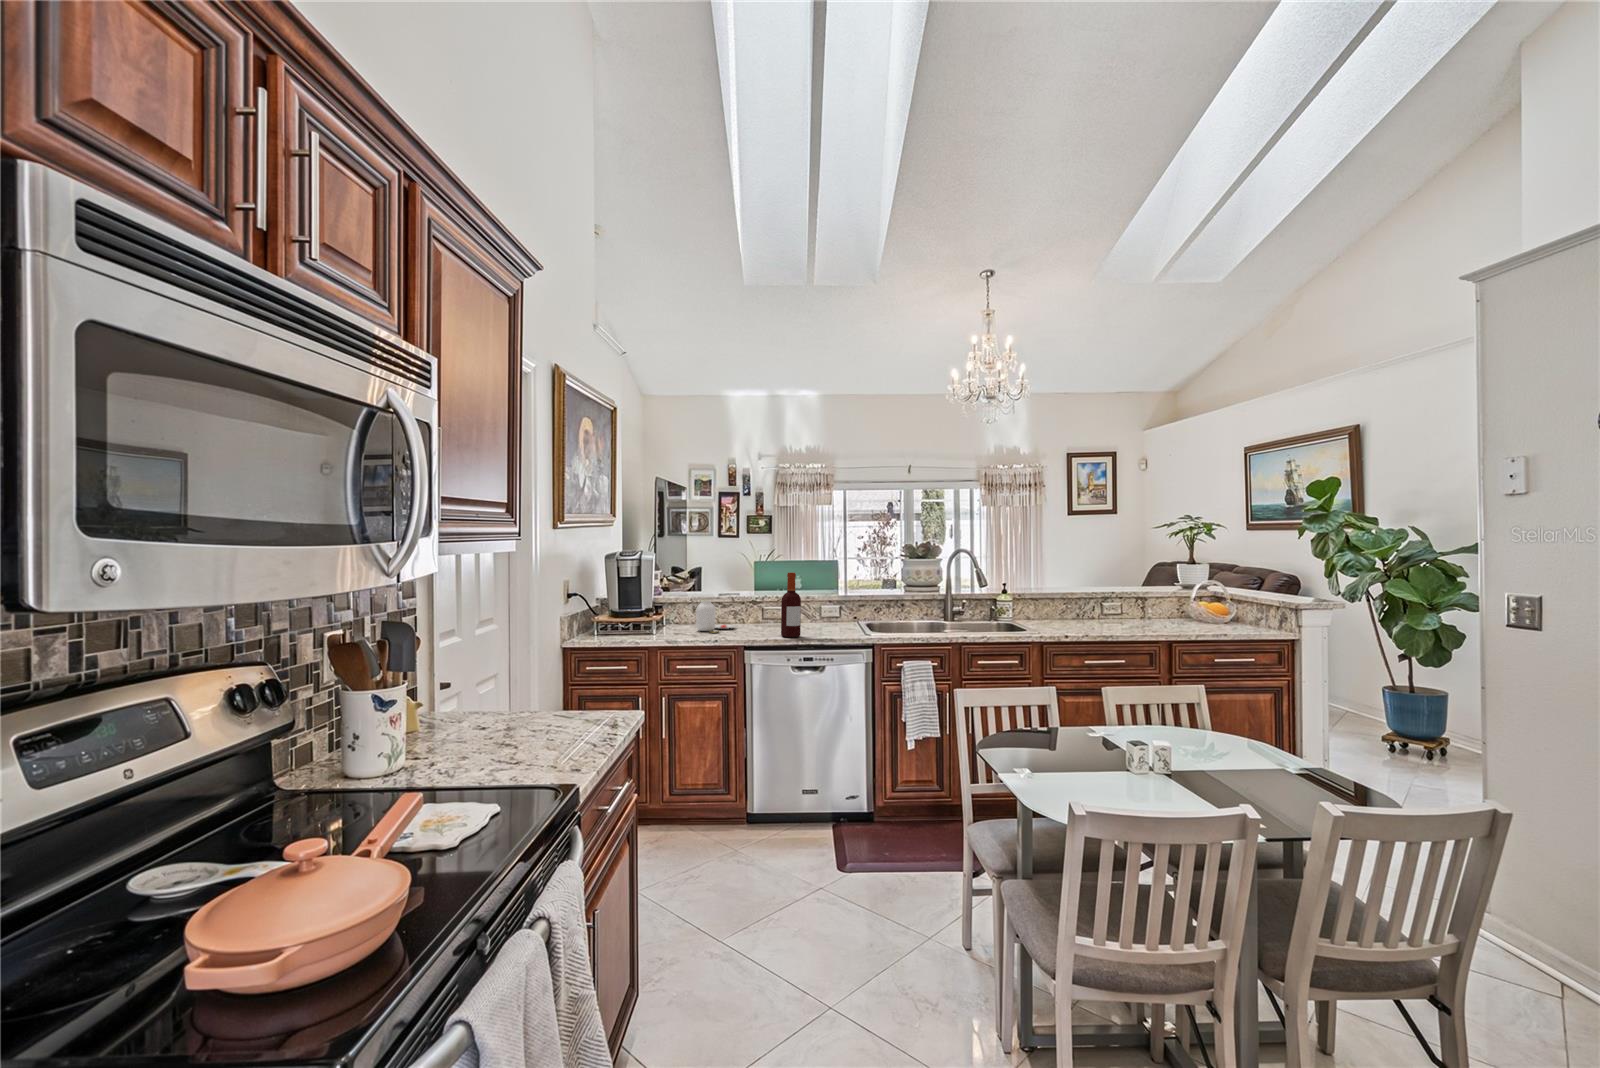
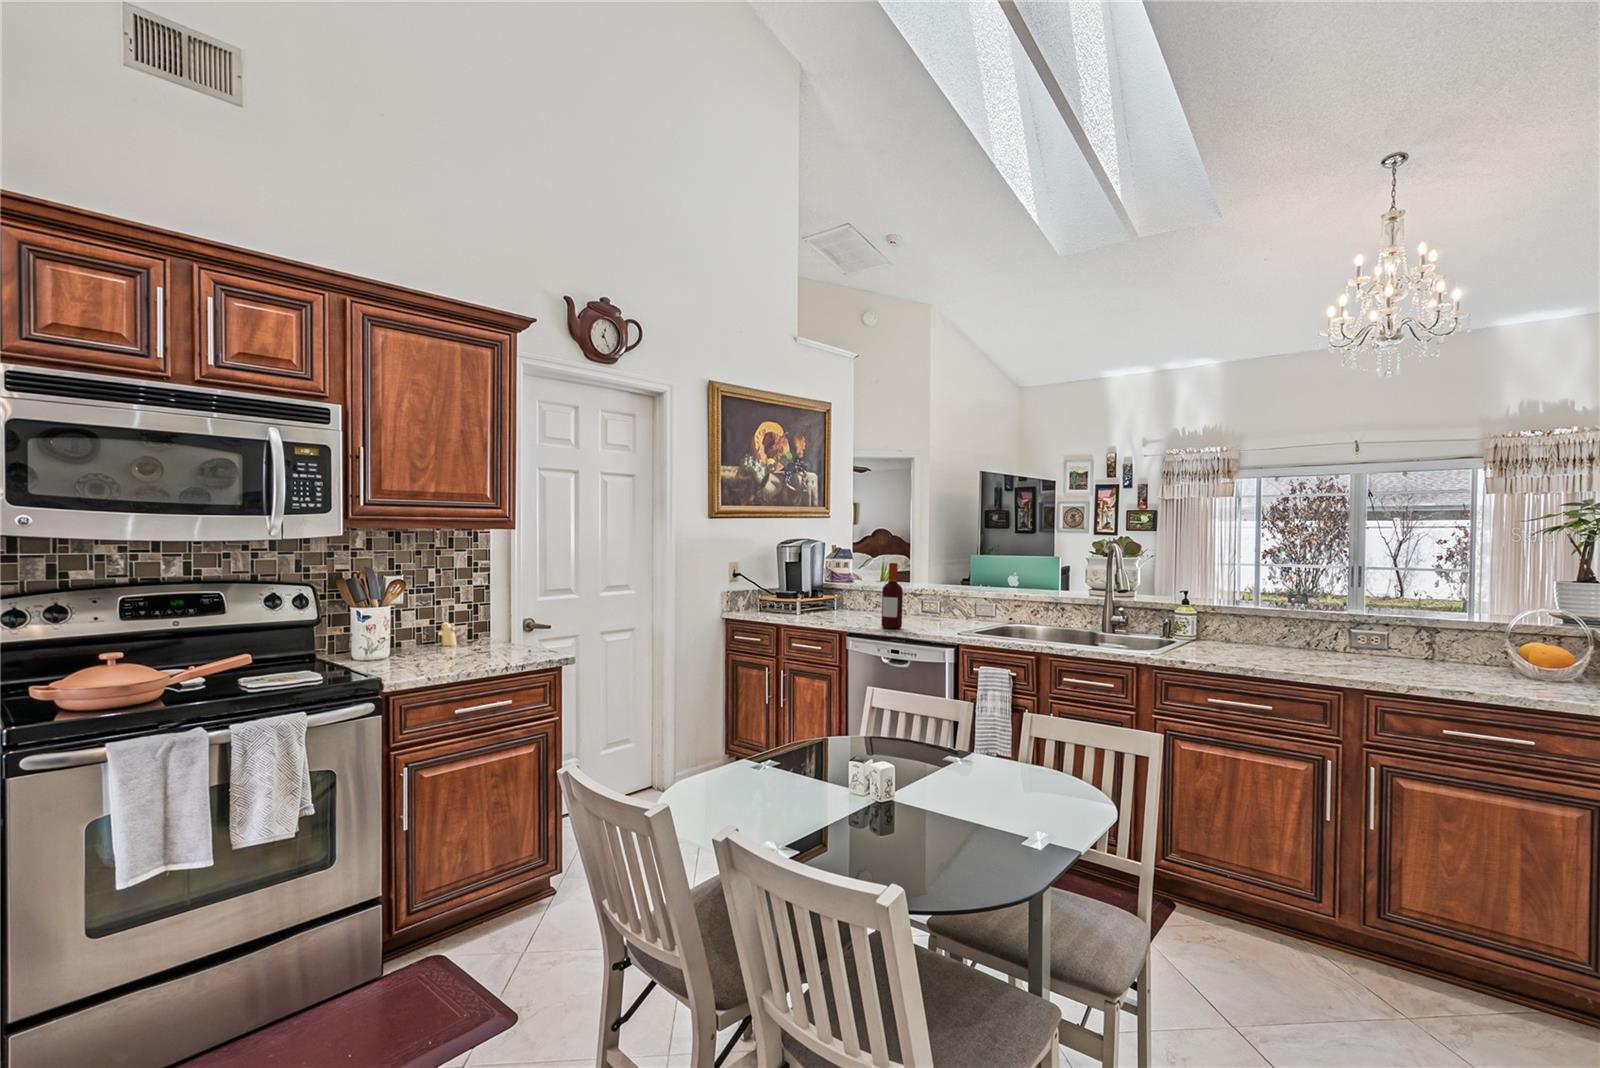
jar: present [696,600,735,633] -> none [835,587,882,618]

